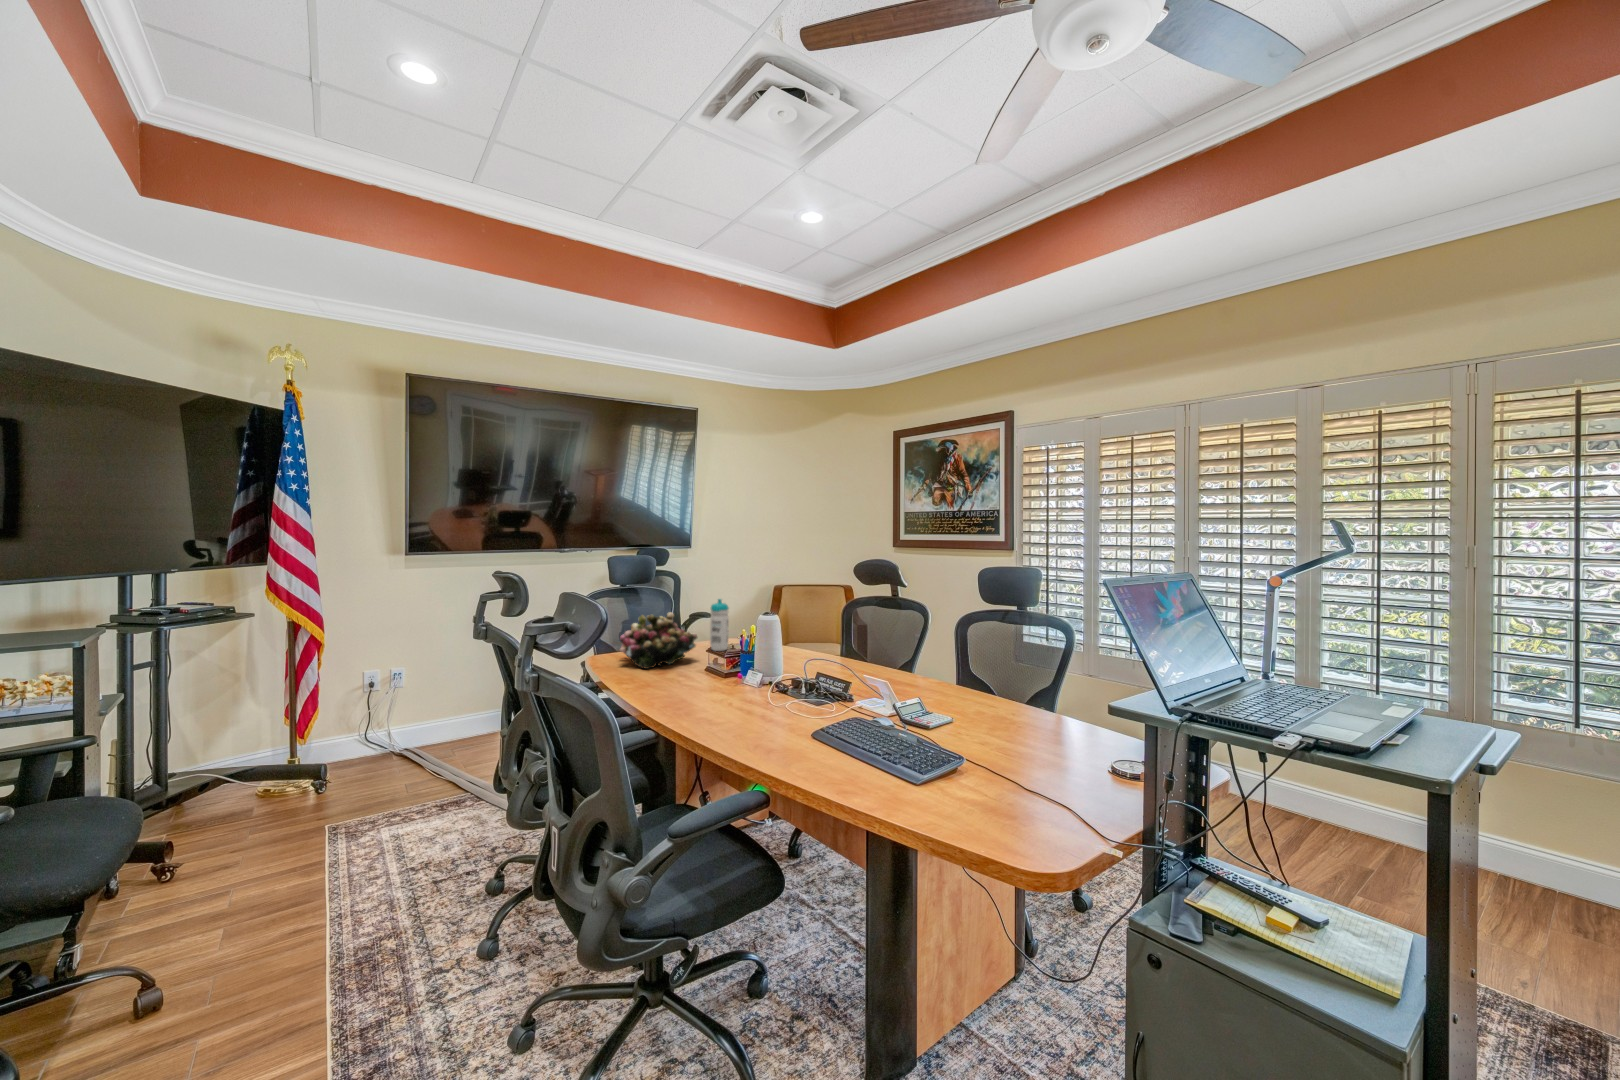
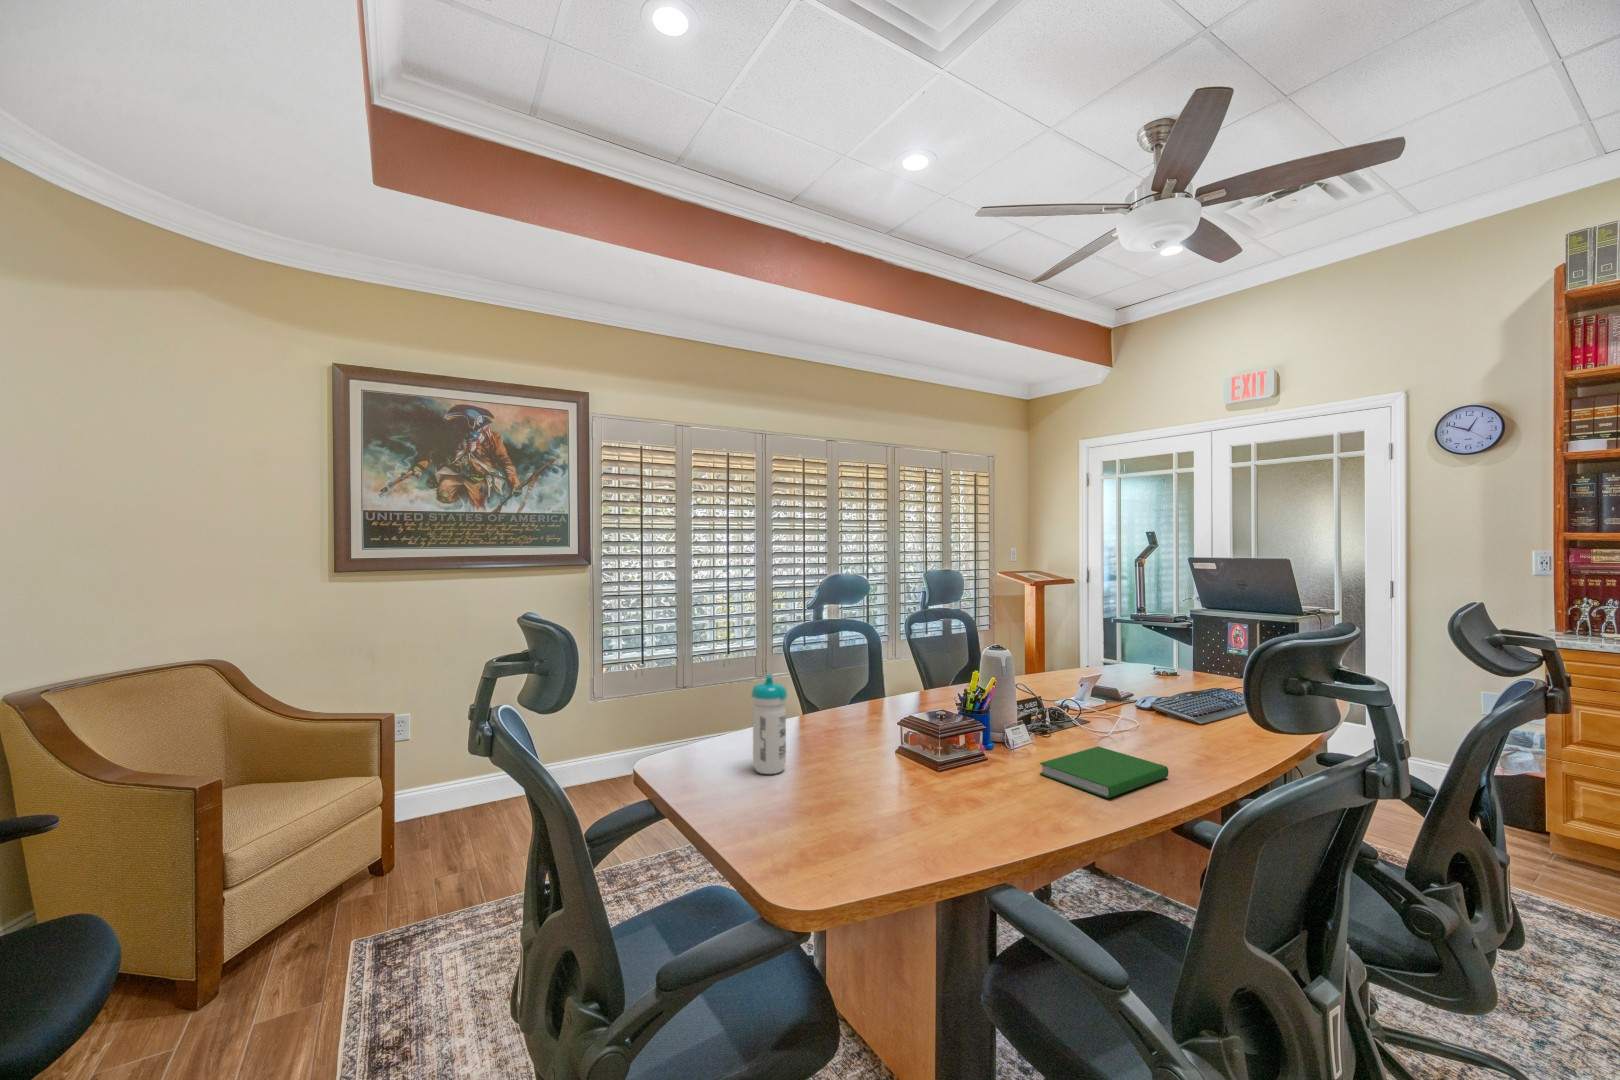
flower arrangement: present [620,612,698,669] -> none [803,709,955,820]
hardcover book: none [636,679,718,711] -> present [1040,747,1169,798]

